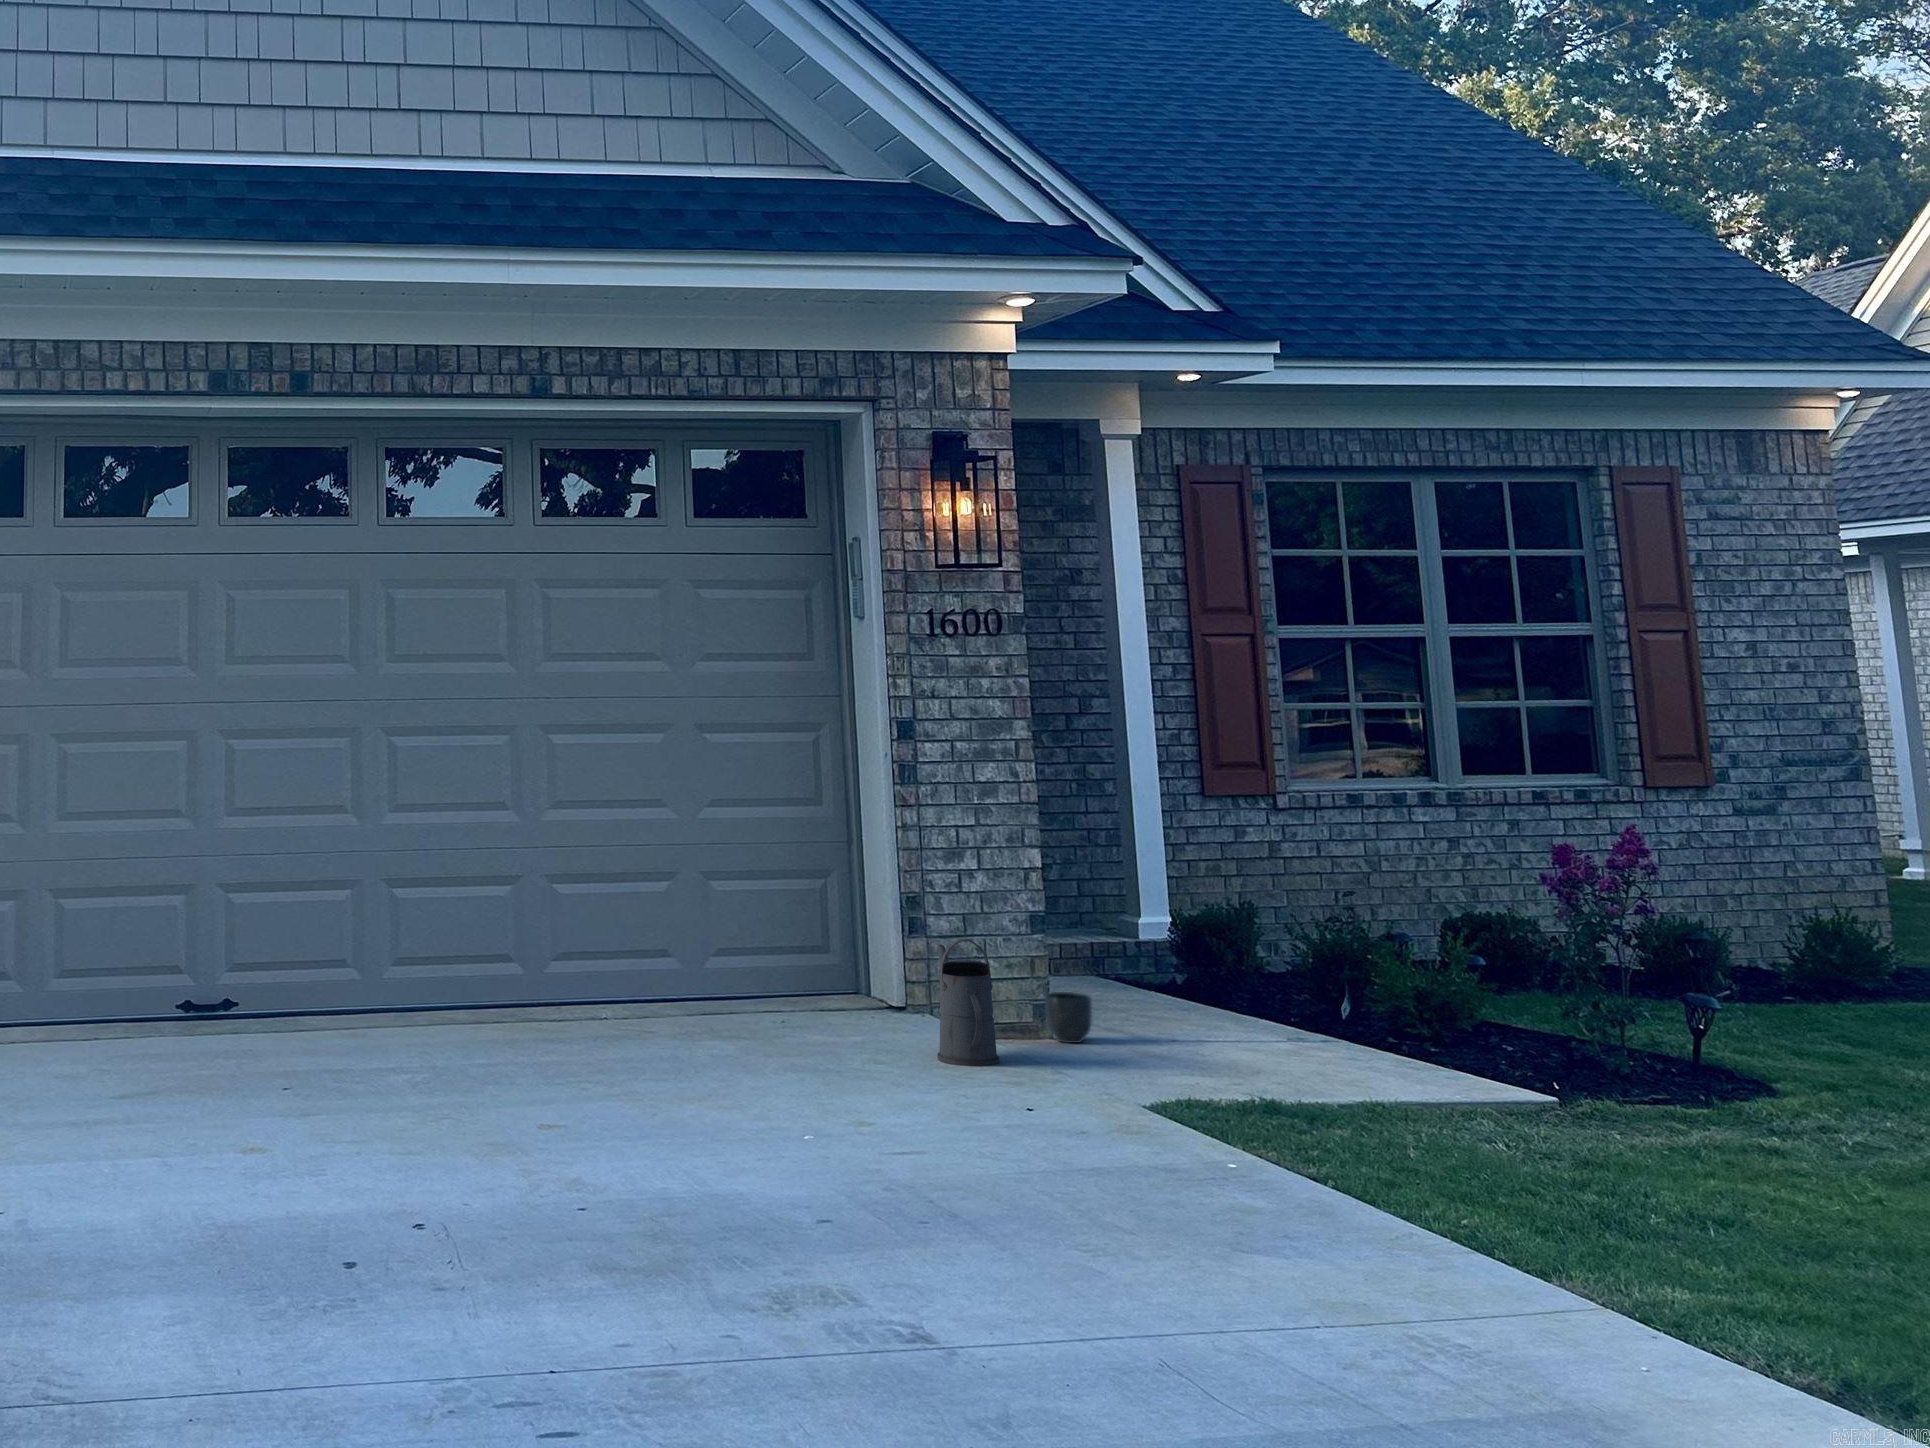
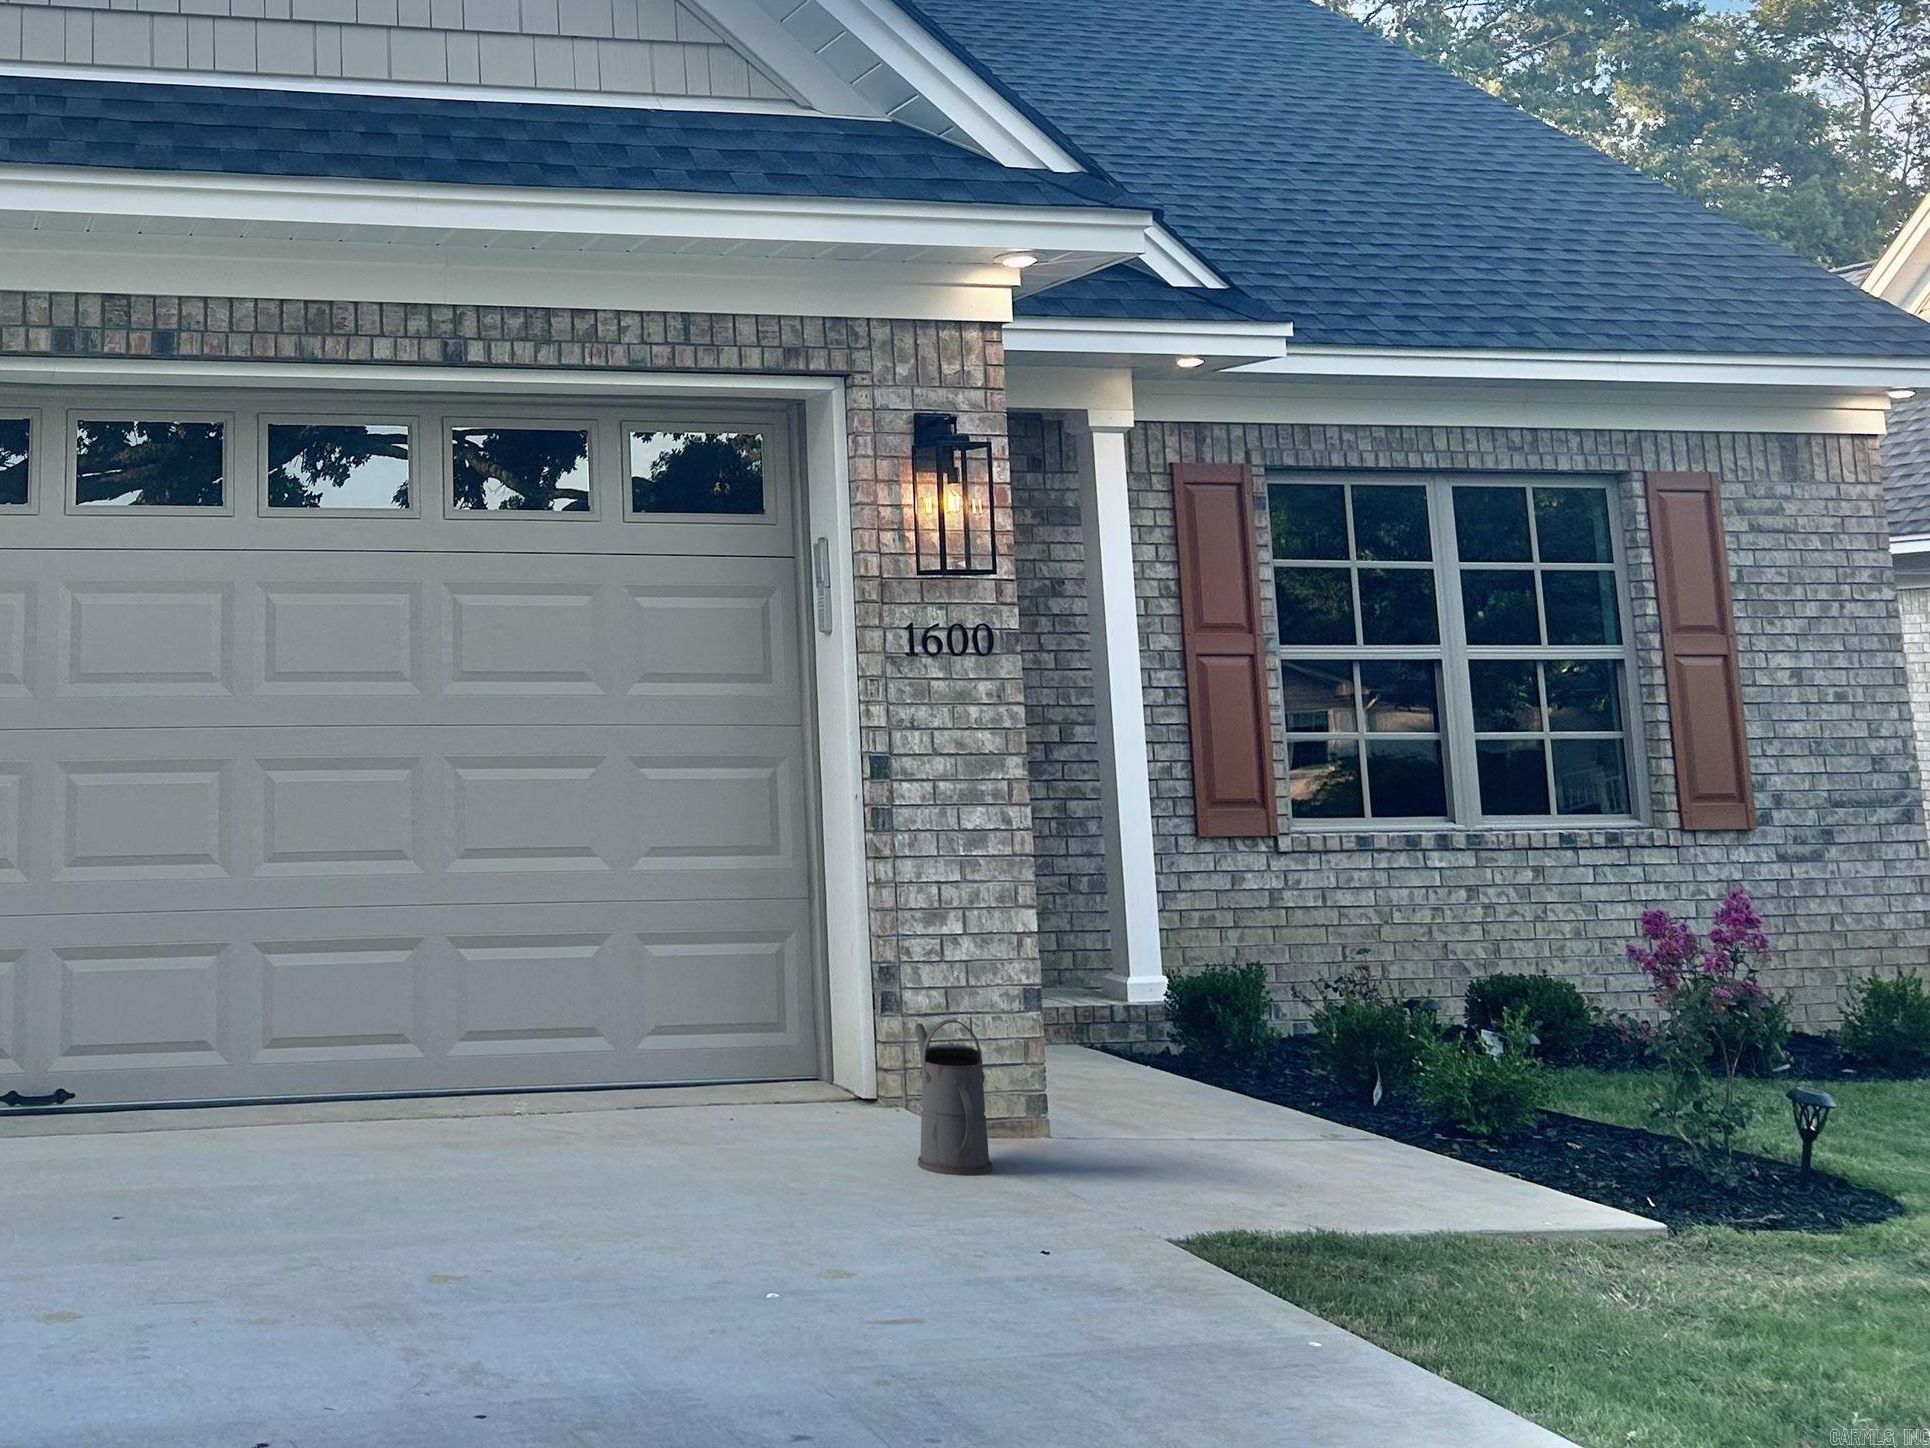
planter: present [1045,992,1092,1043] -> none [1040,1079,1096,1142]

